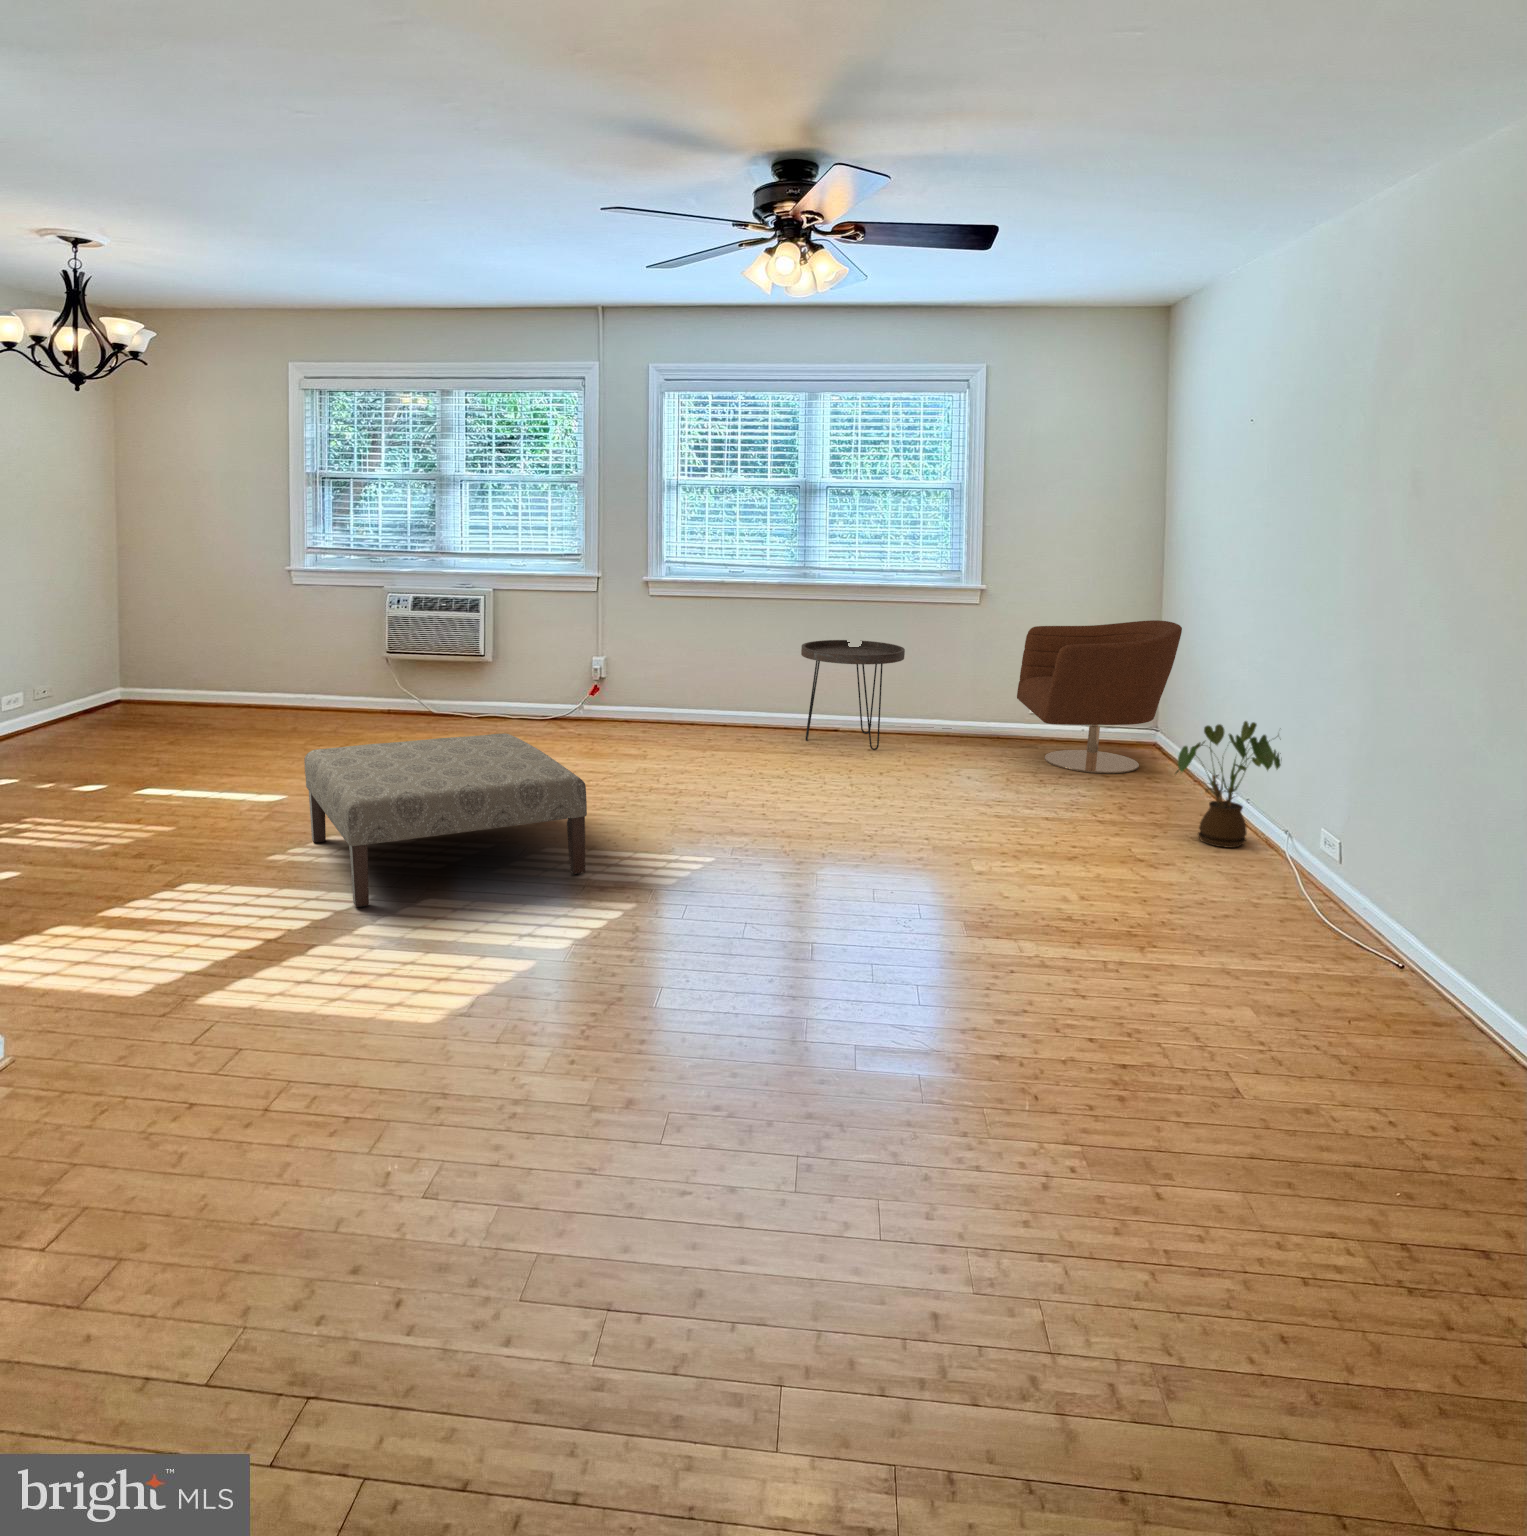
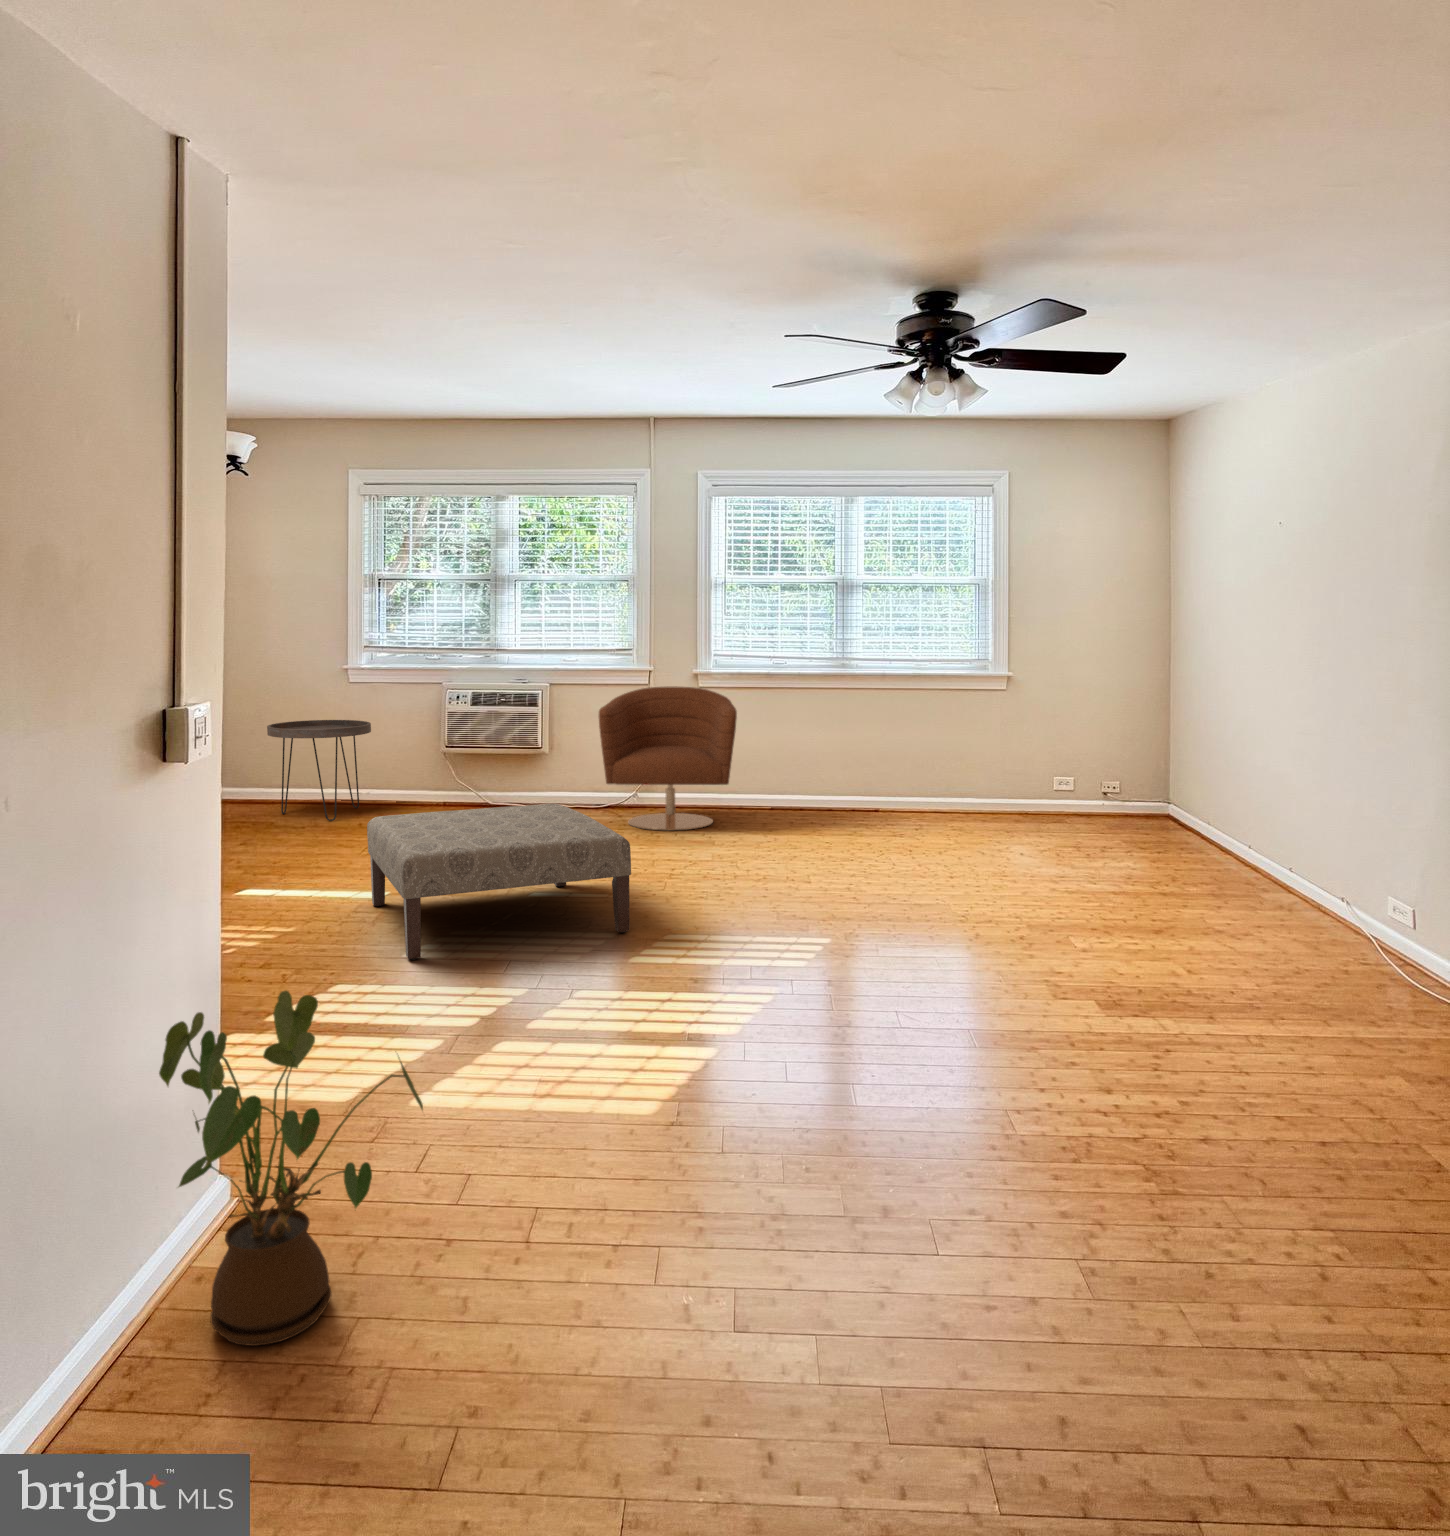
armchair: present [1017,620,1182,773] -> present [599,686,737,830]
side table: present [801,640,905,750] -> present [267,720,371,821]
house plant: present [1176,721,1281,848] -> present [159,991,423,1346]

